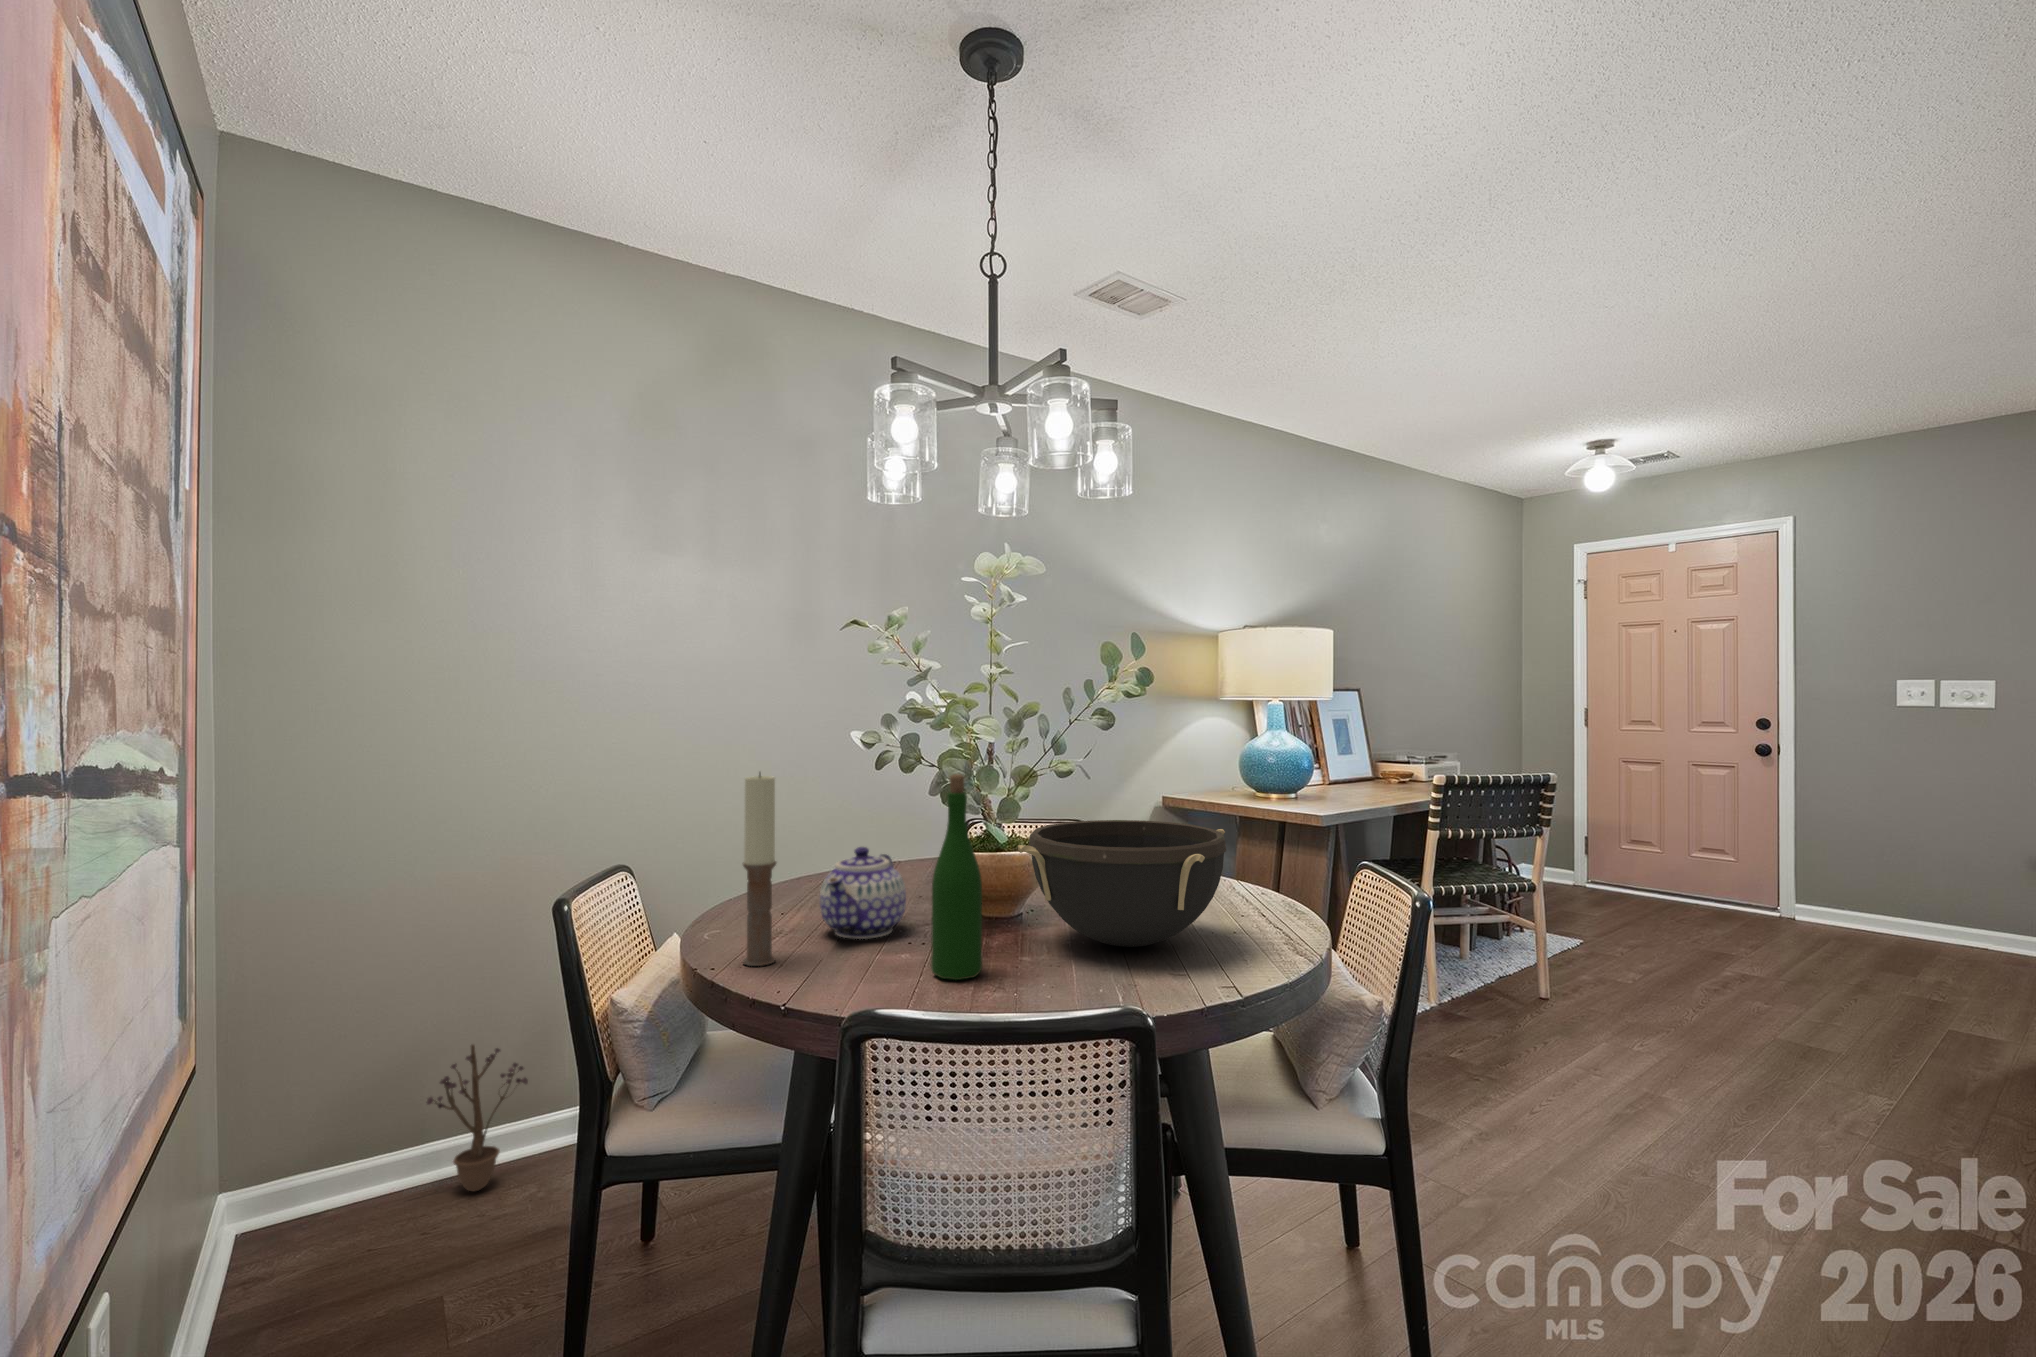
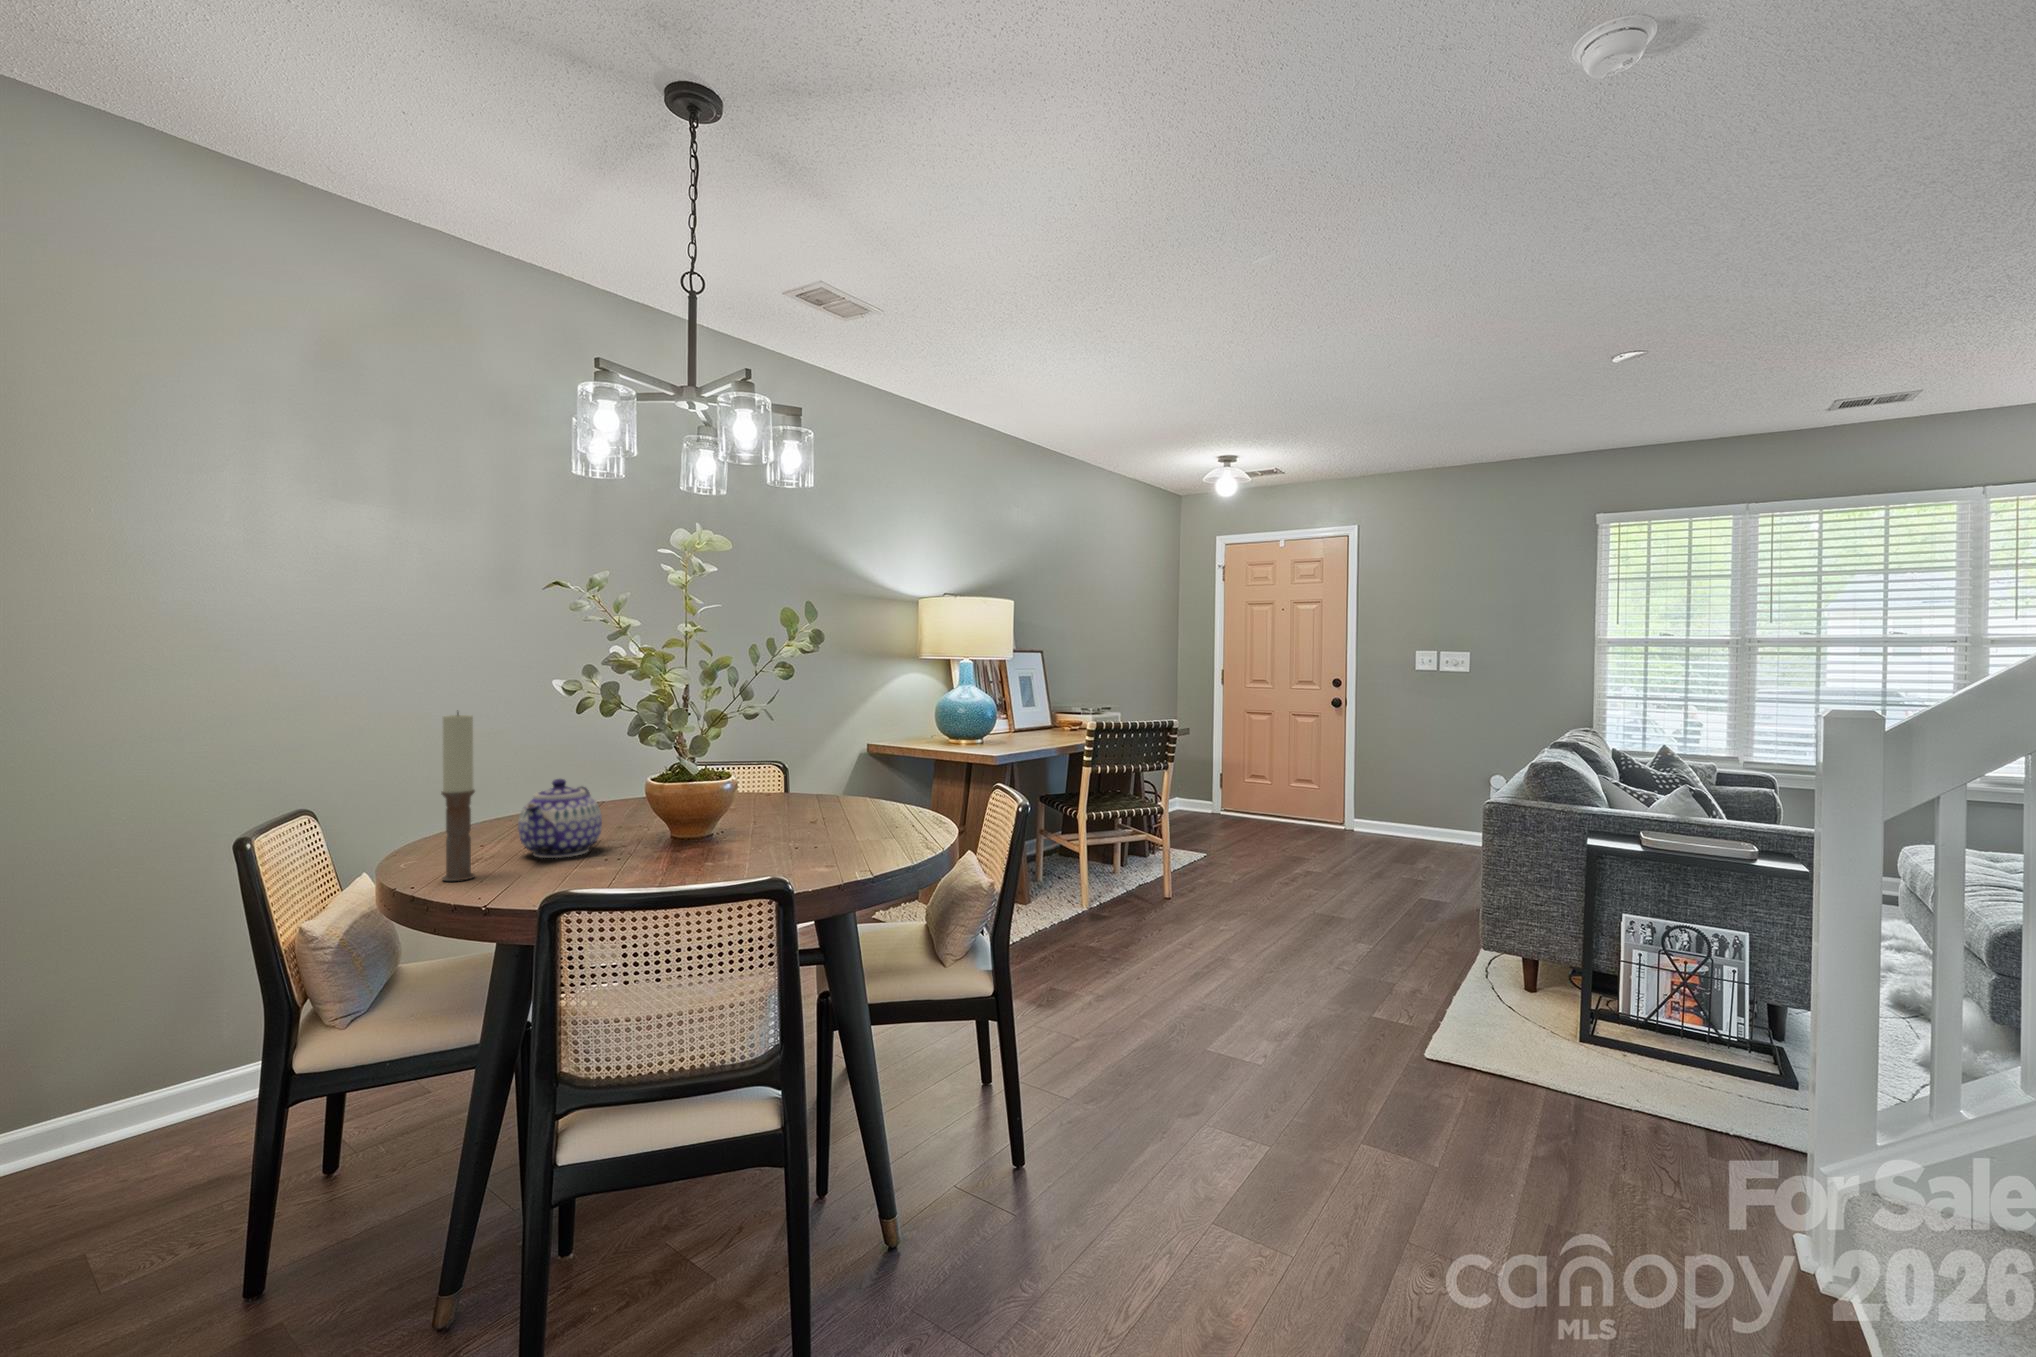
wine bottle: present [931,774,982,980] -> none [622,710,667,879]
bowl: present [1018,820,1226,947] -> none [700,751,879,850]
decorative plant: present [409,1045,528,1192] -> none [39,1006,192,1167]

